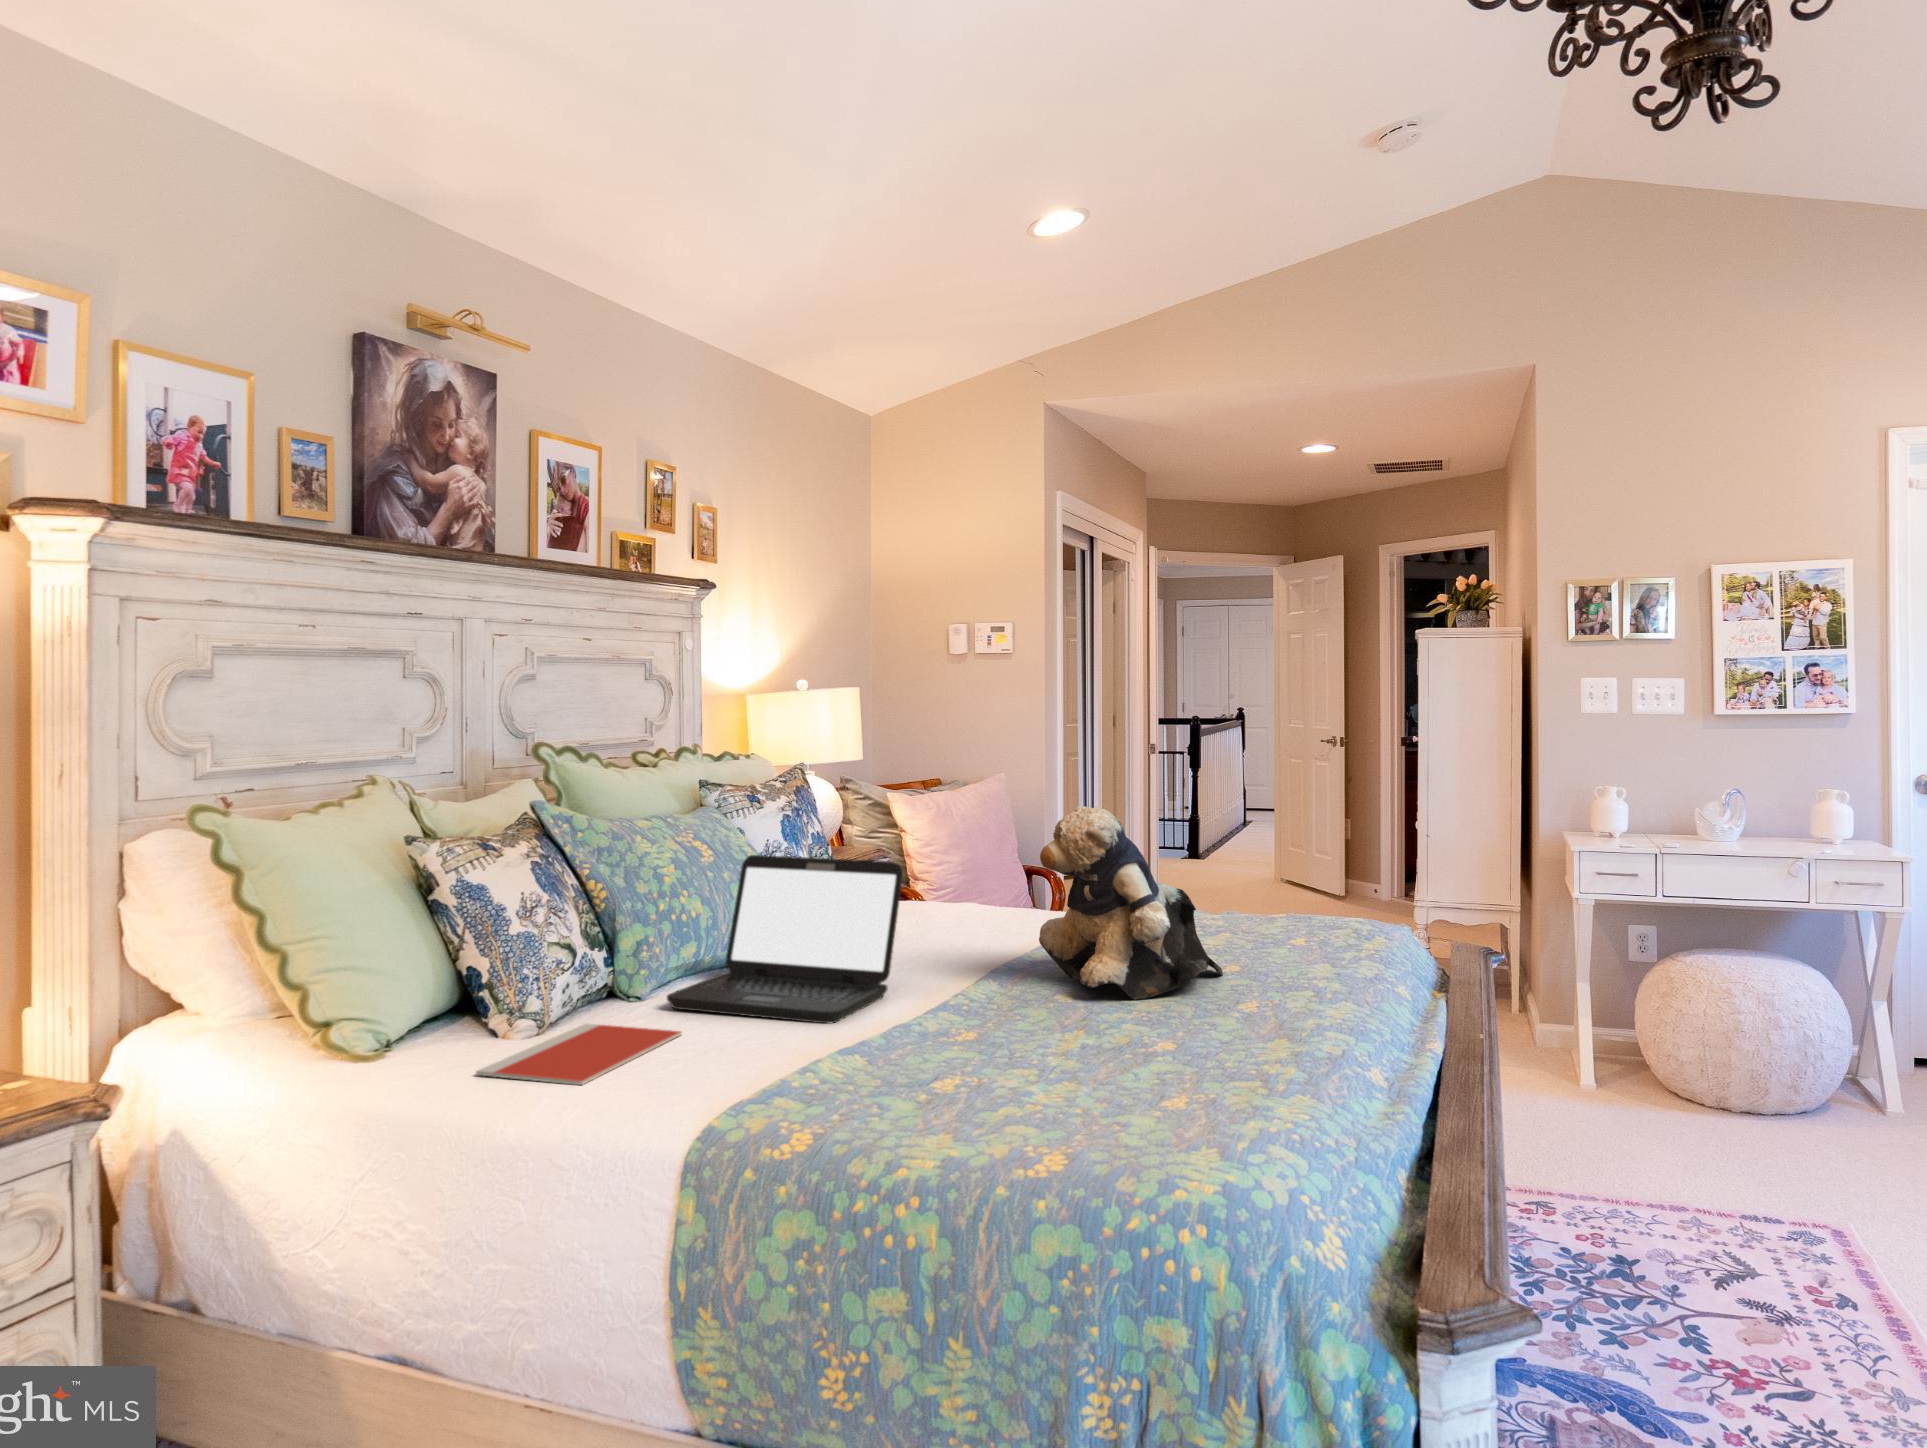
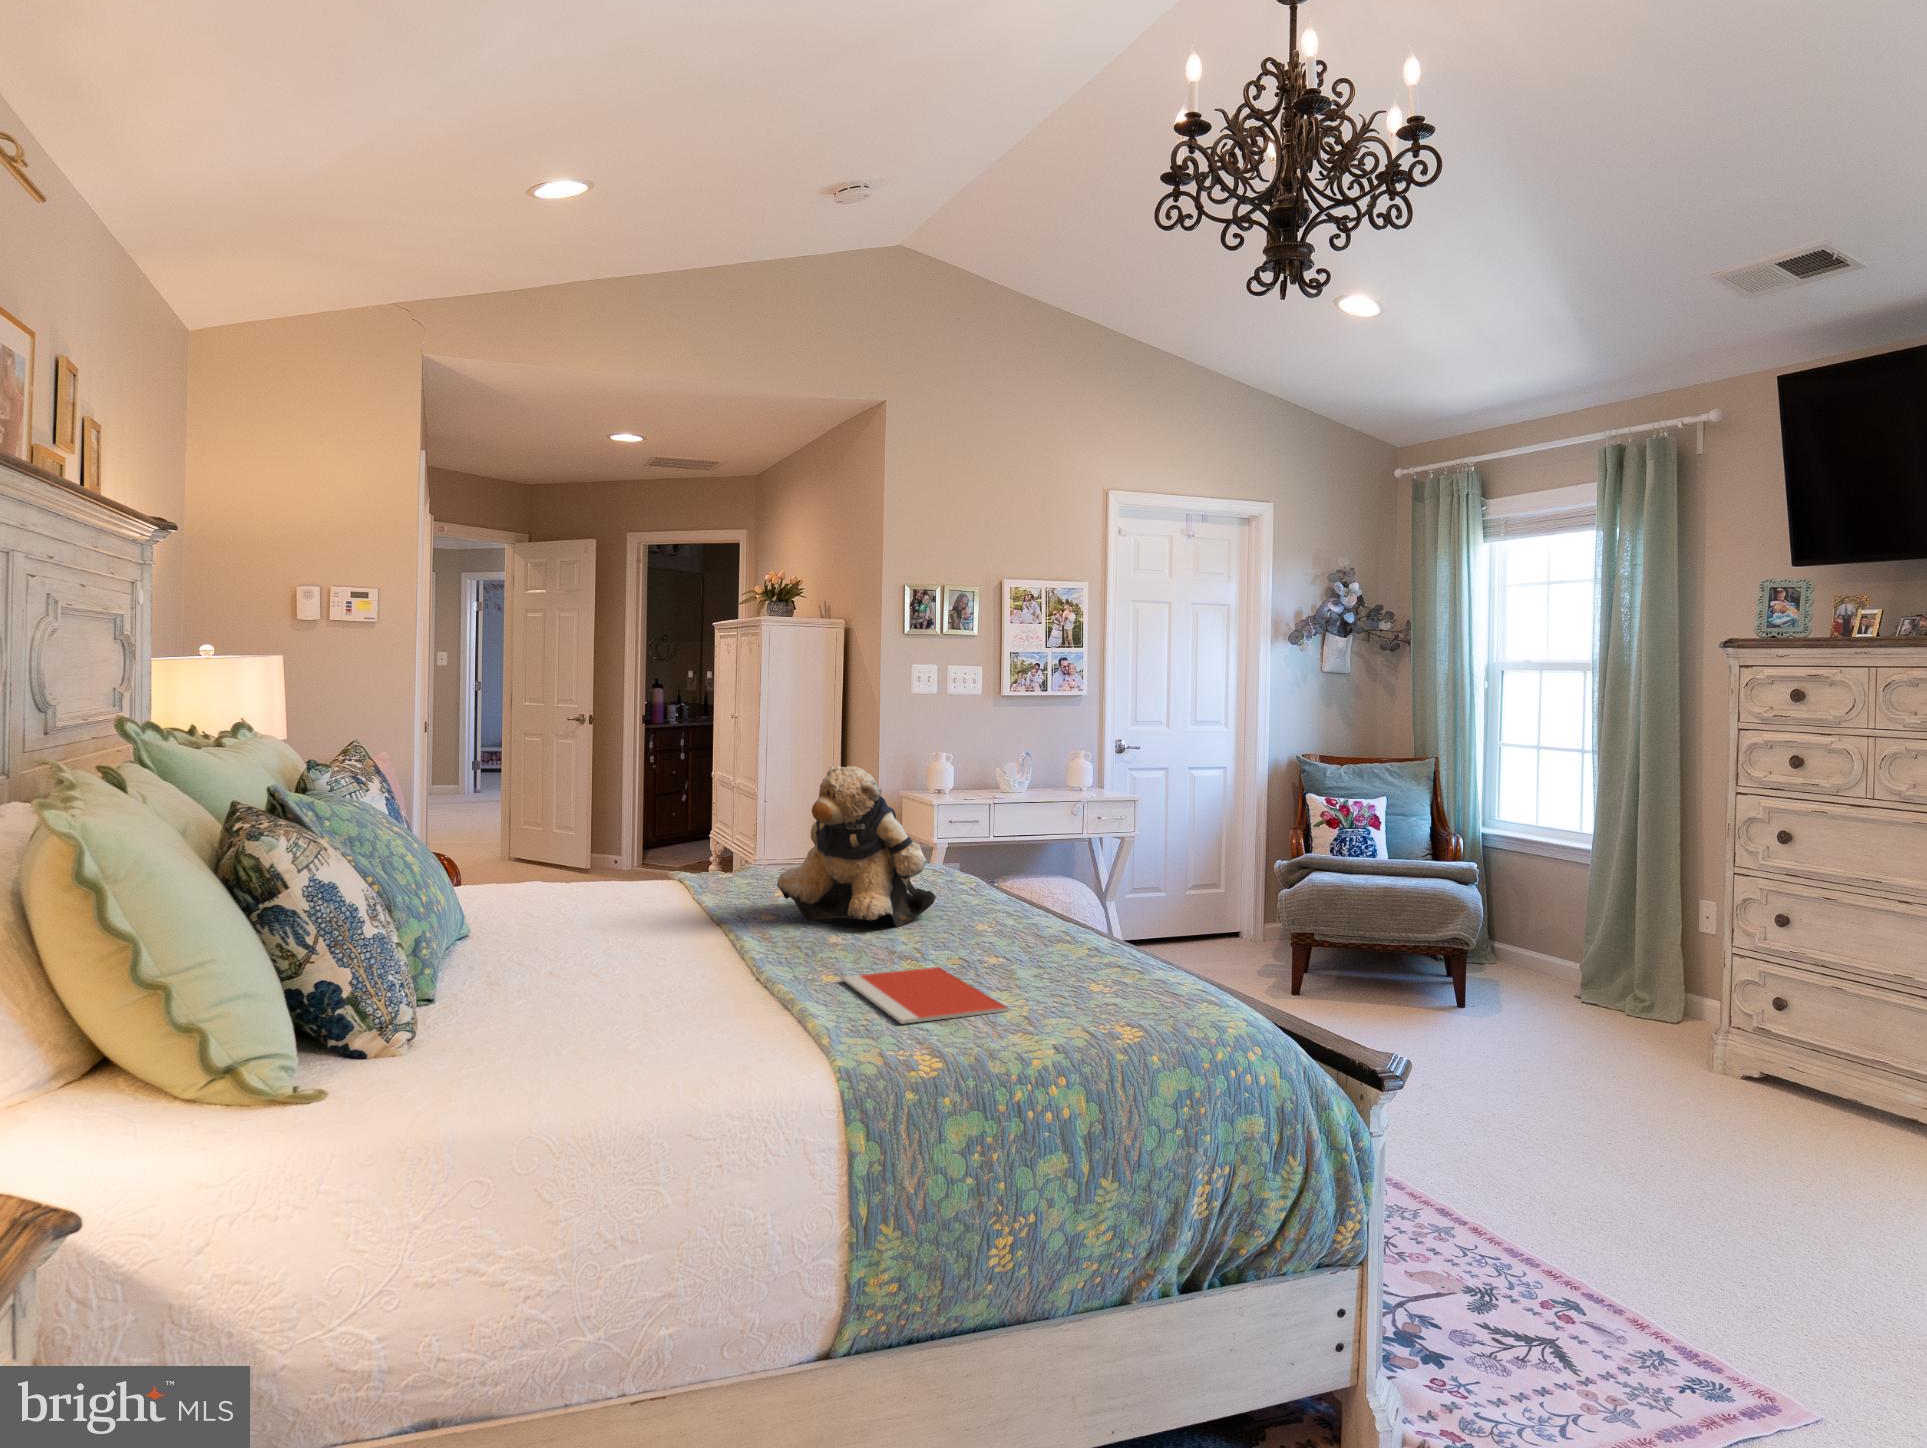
laptop: present [667,855,903,1023] -> none [496,827,709,998]
notebook: present [476,1024,682,1085] -> present [842,967,1009,1024]

